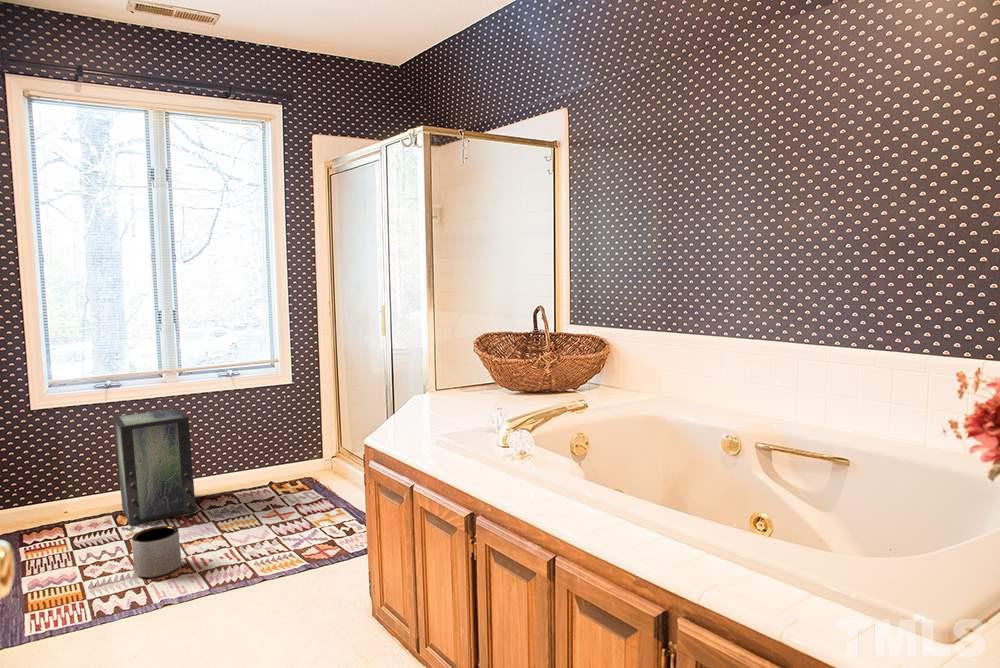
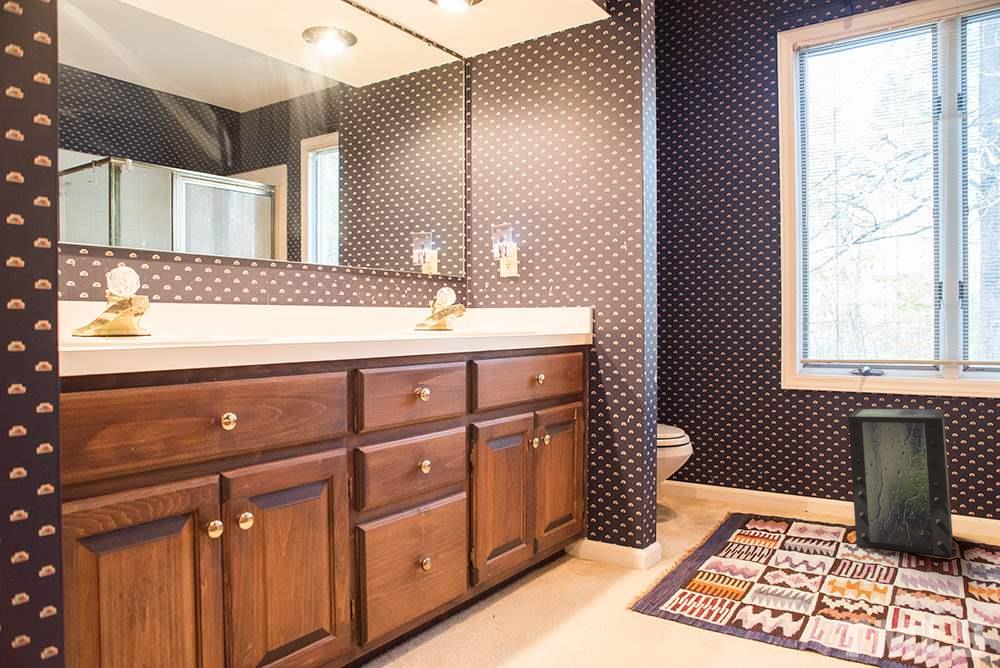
planter: present [132,526,181,578] -> none [808,545,875,614]

